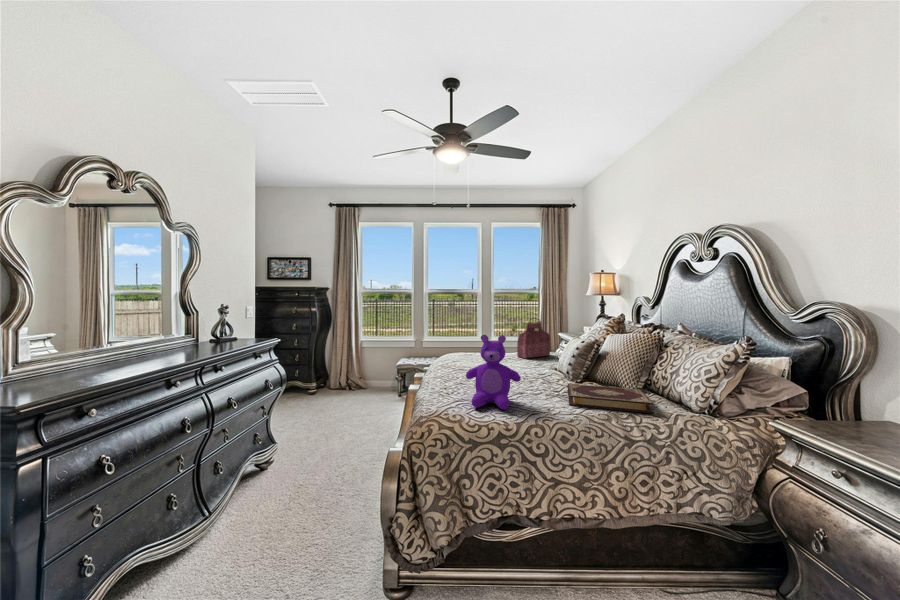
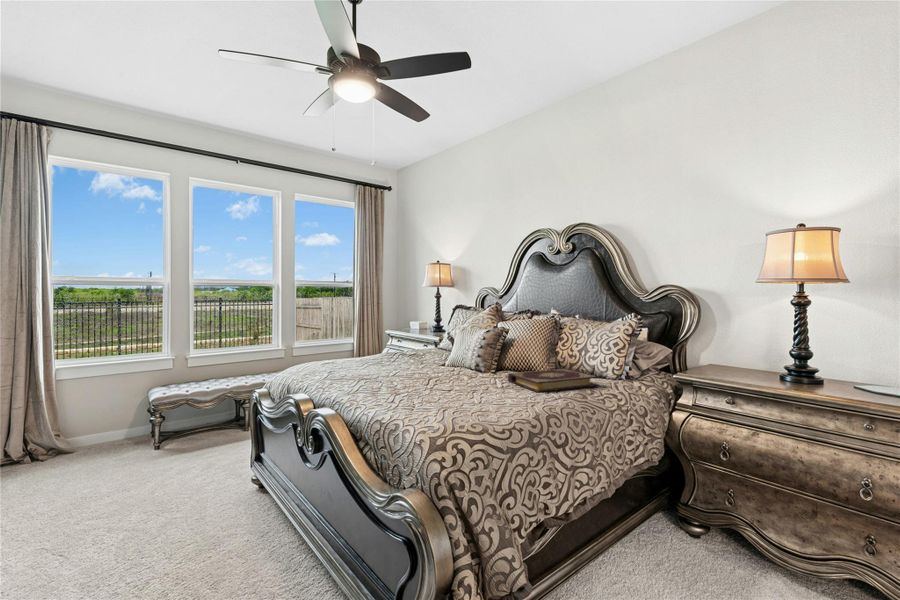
handbag: present [517,318,550,358] -> none [394,310,422,359]
teddy bear: present [466,335,521,410] -> none [441,323,509,412]

